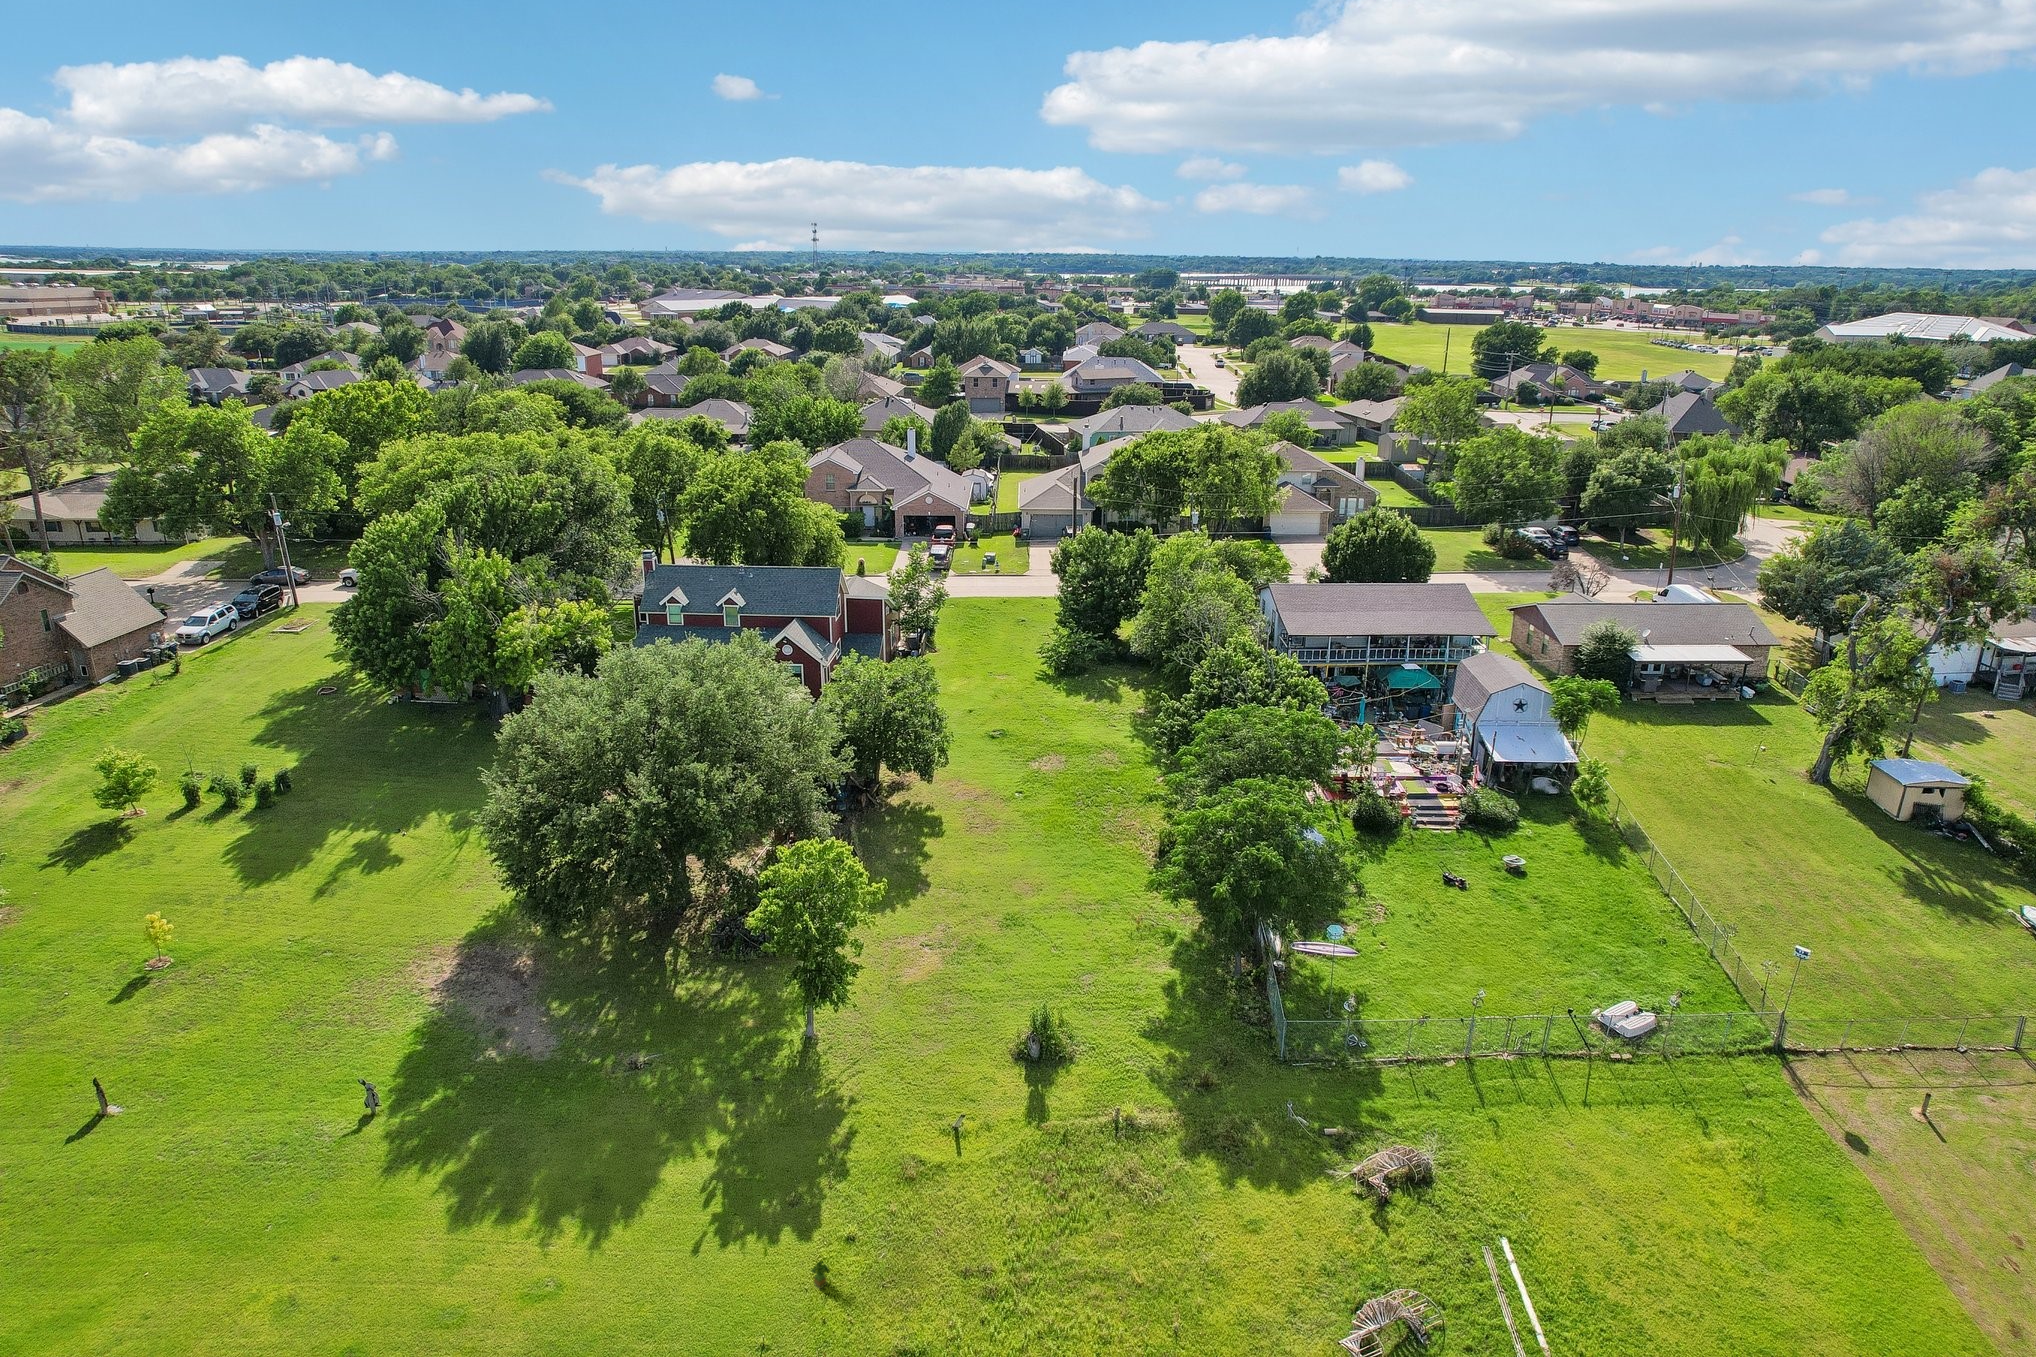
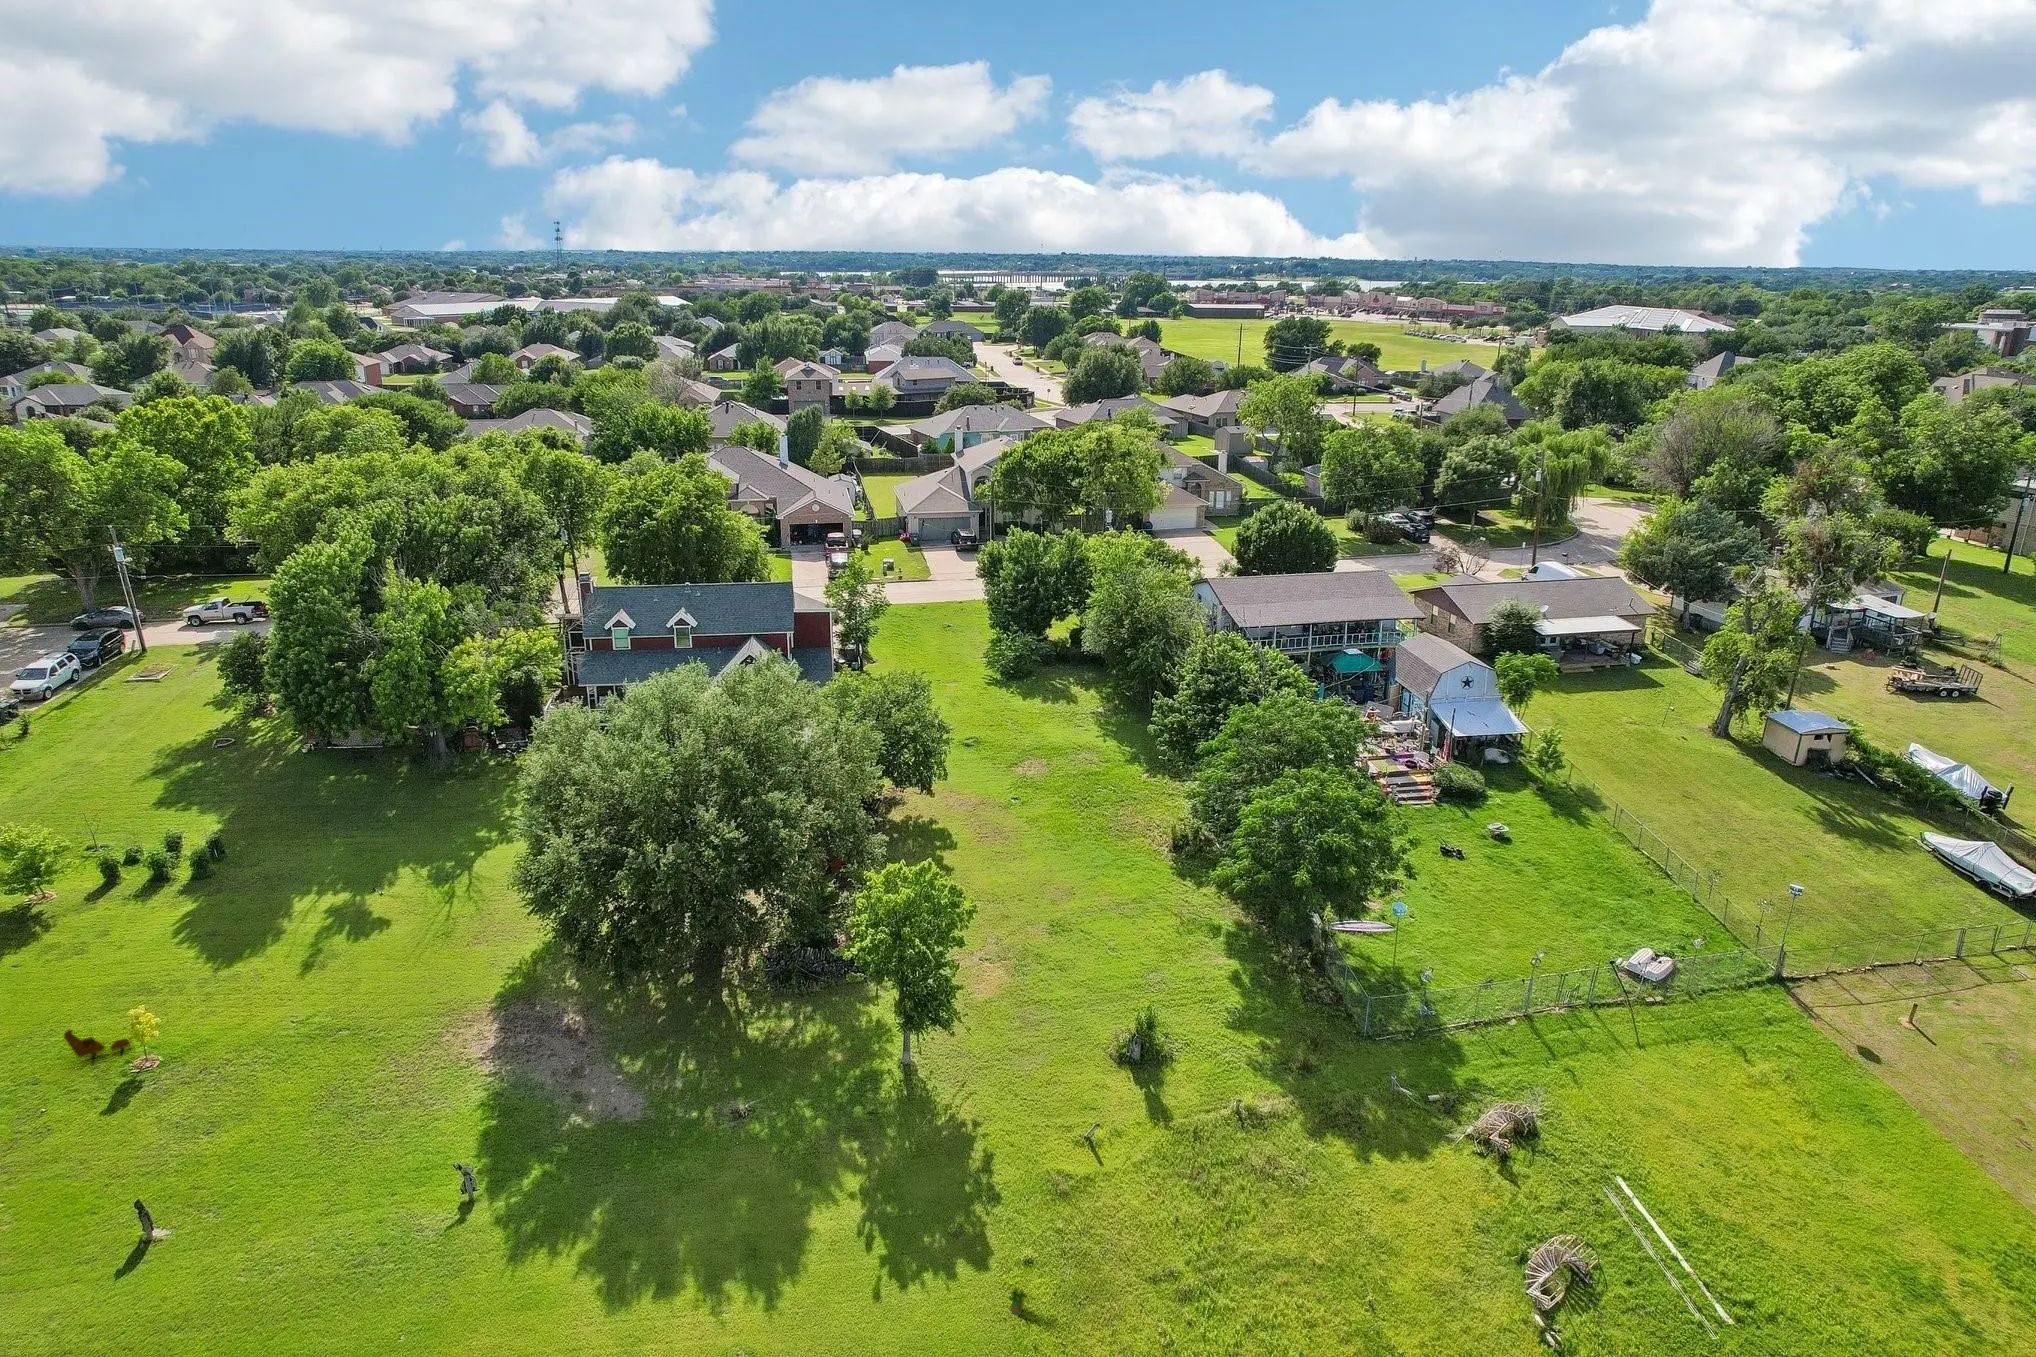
lounge chair: none [98,926,157,960] -> present [64,1030,130,1061]

